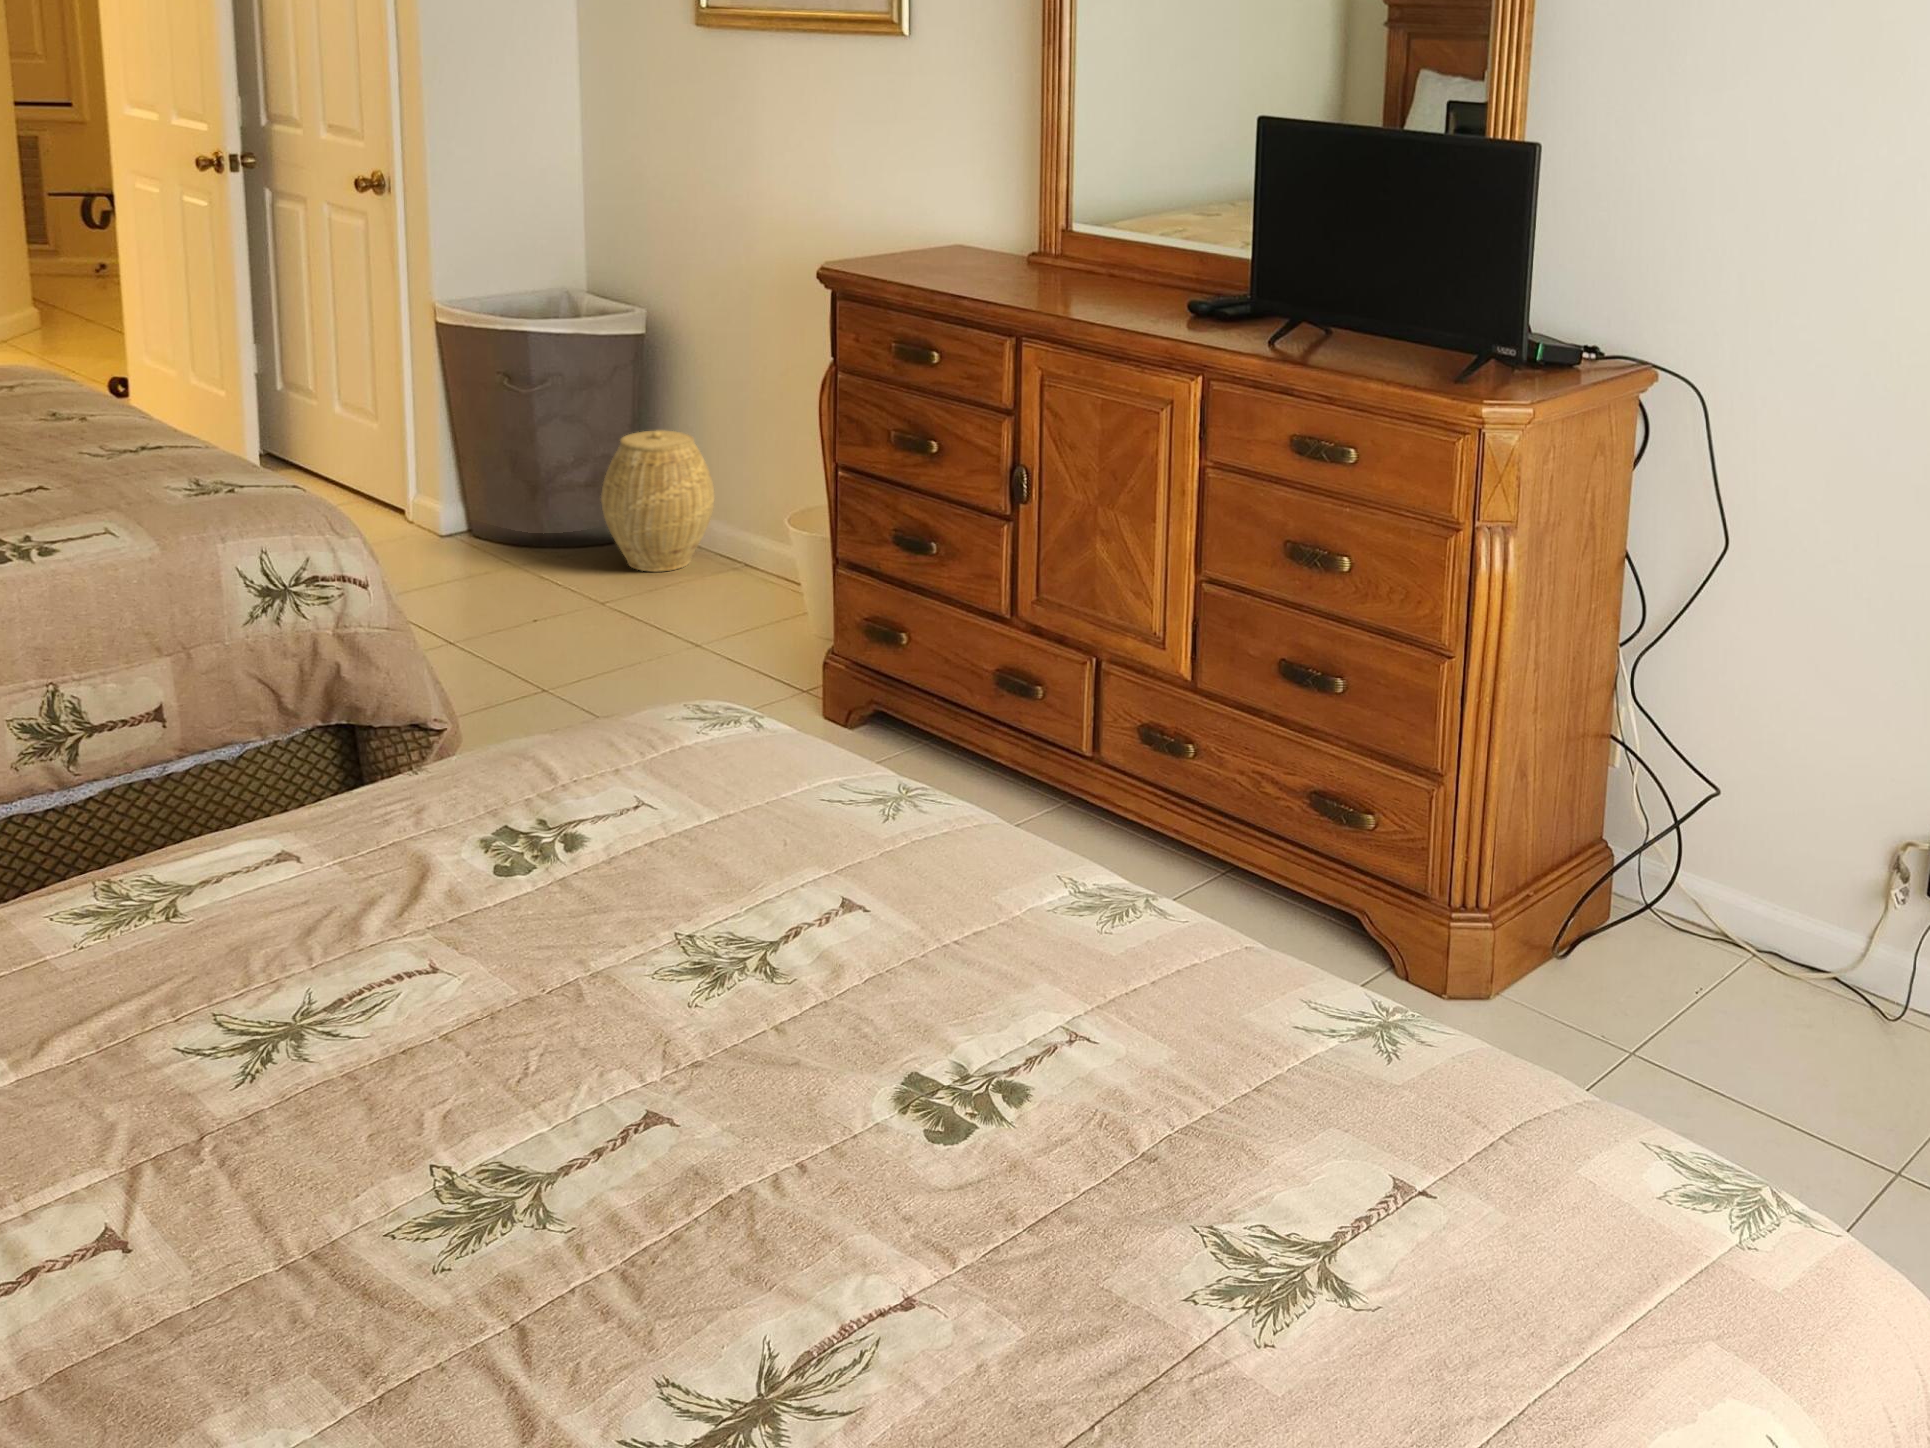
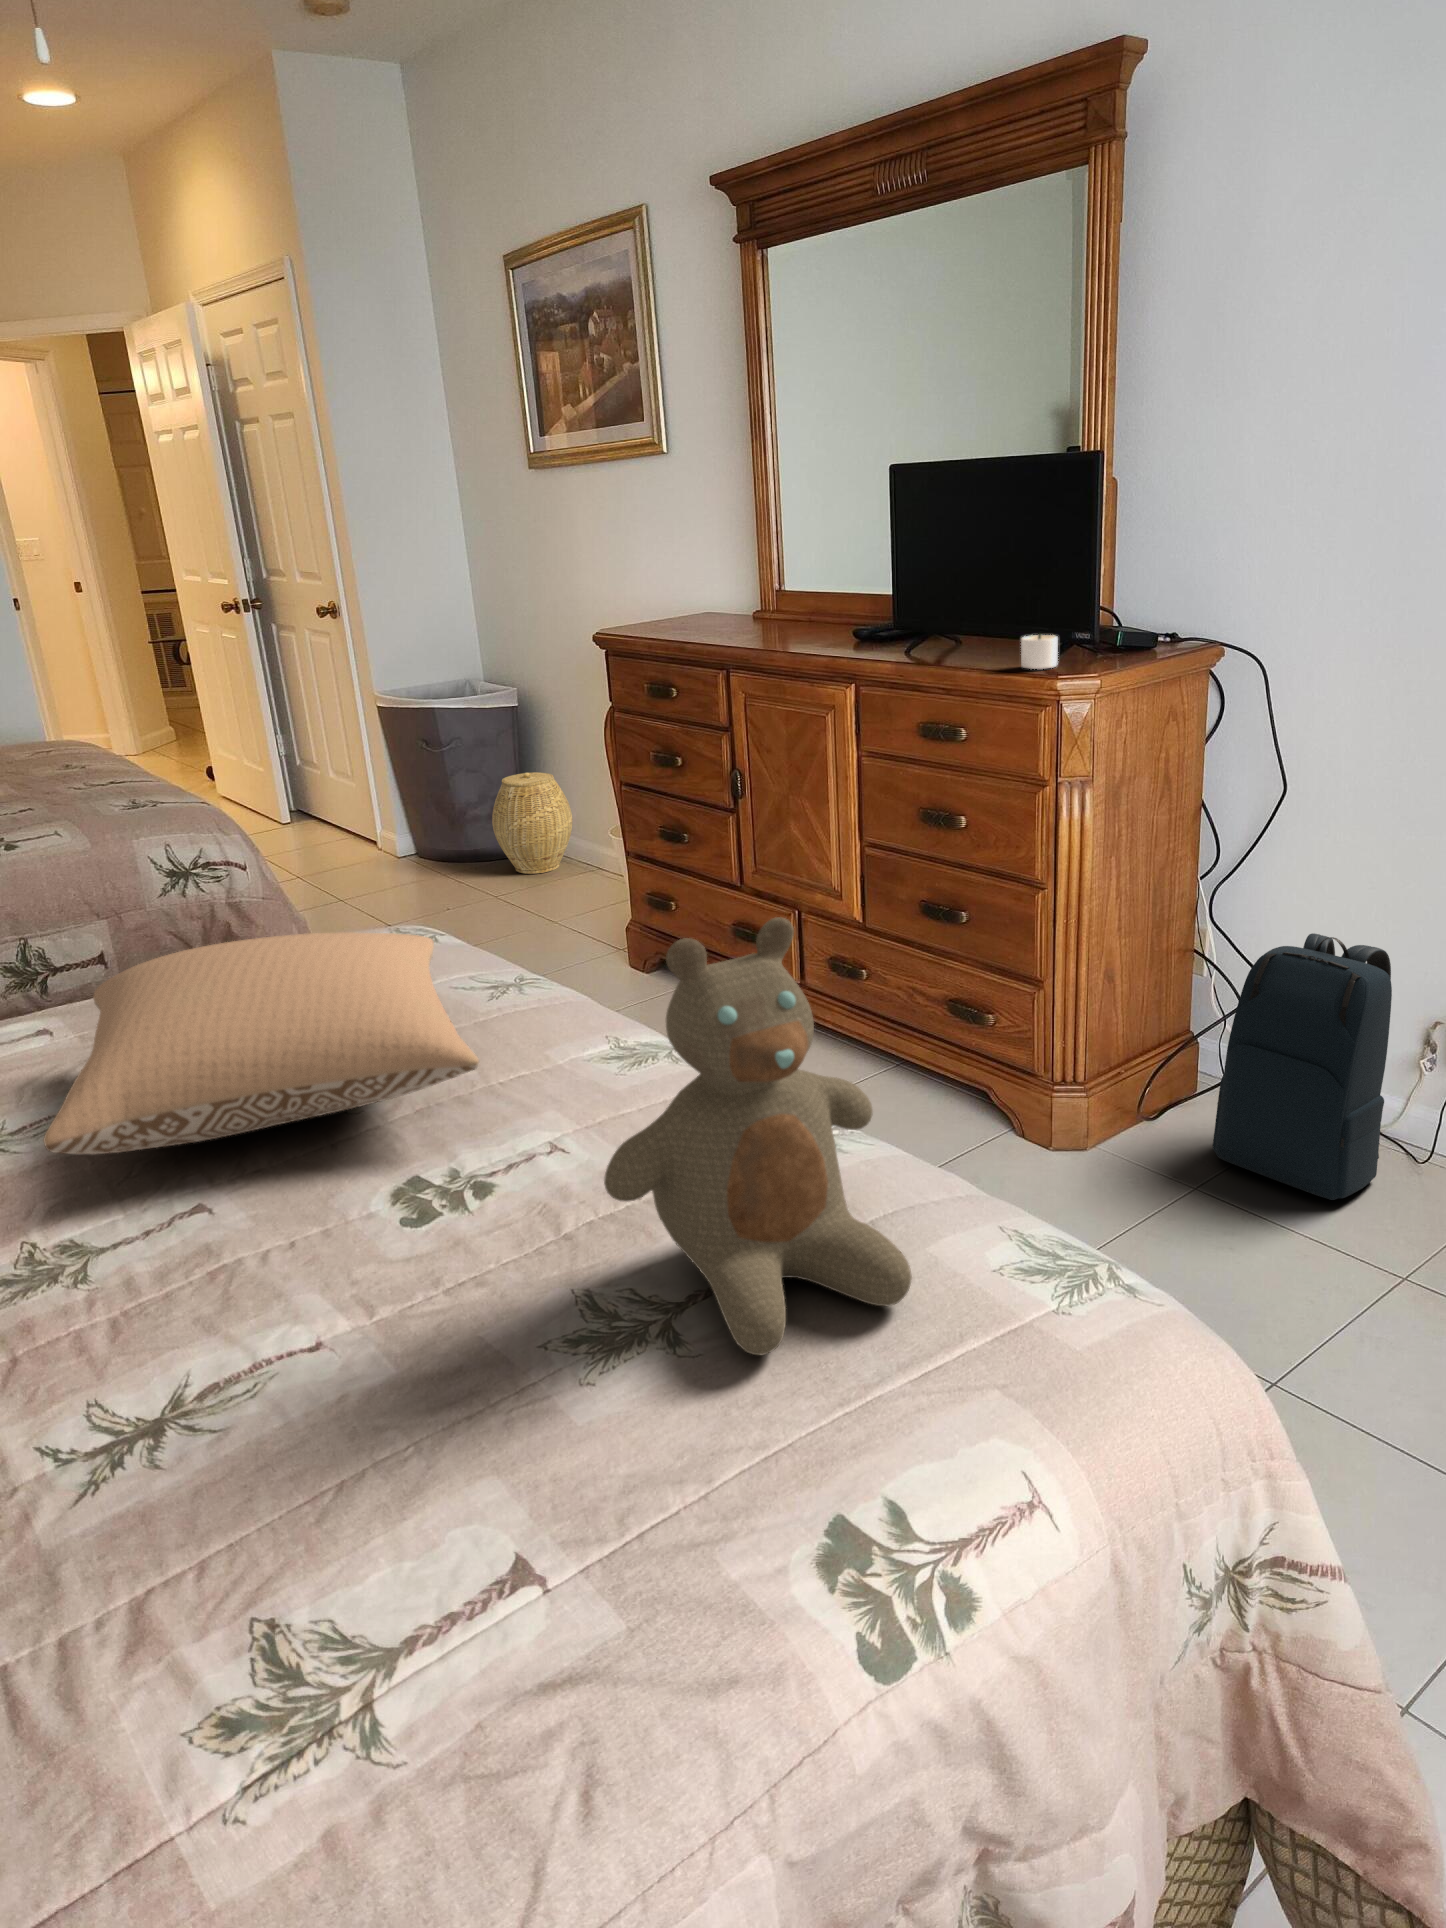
candle: none [1435,347,1500,392] -> present [1021,634,1058,669]
backpack: none [1646,726,1865,1063] -> present [1213,933,1392,1200]
pillow: none [397,734,983,1049] -> present [43,932,479,1154]
teddy bear: none [1255,785,1596,1305] -> present [604,917,912,1355]

